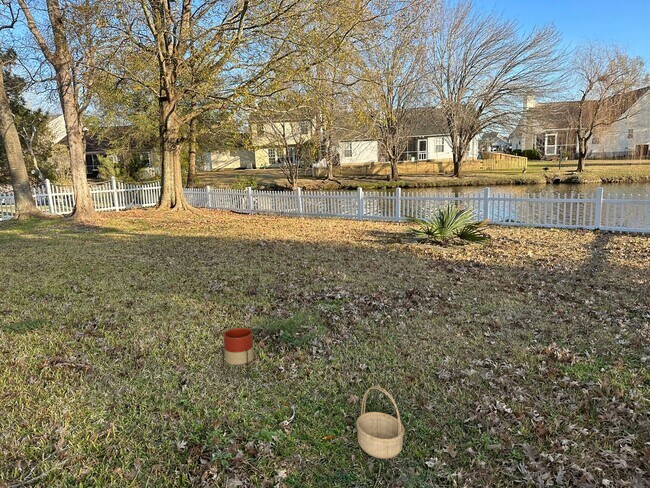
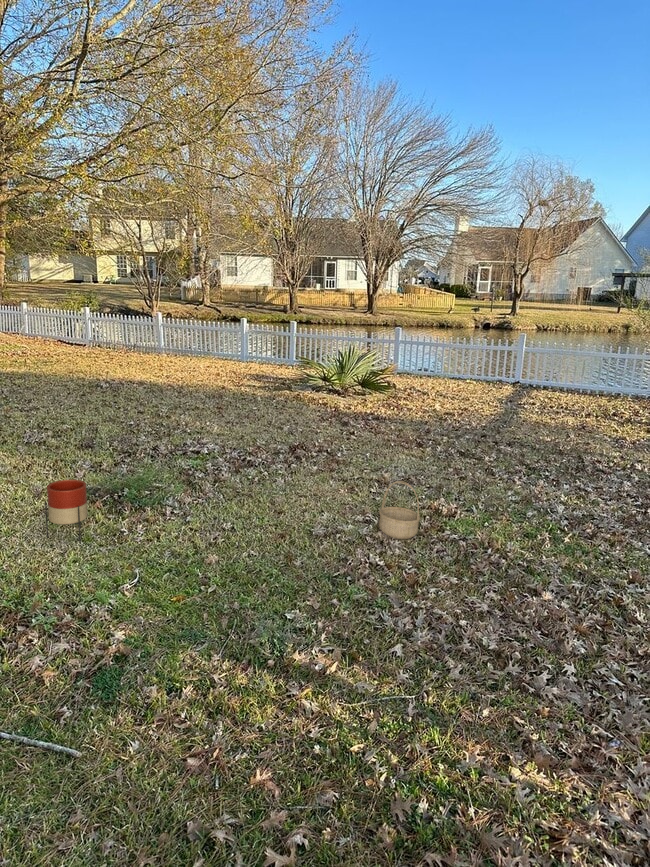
basket: present [356,386,405,459] -> present [379,481,421,539]

